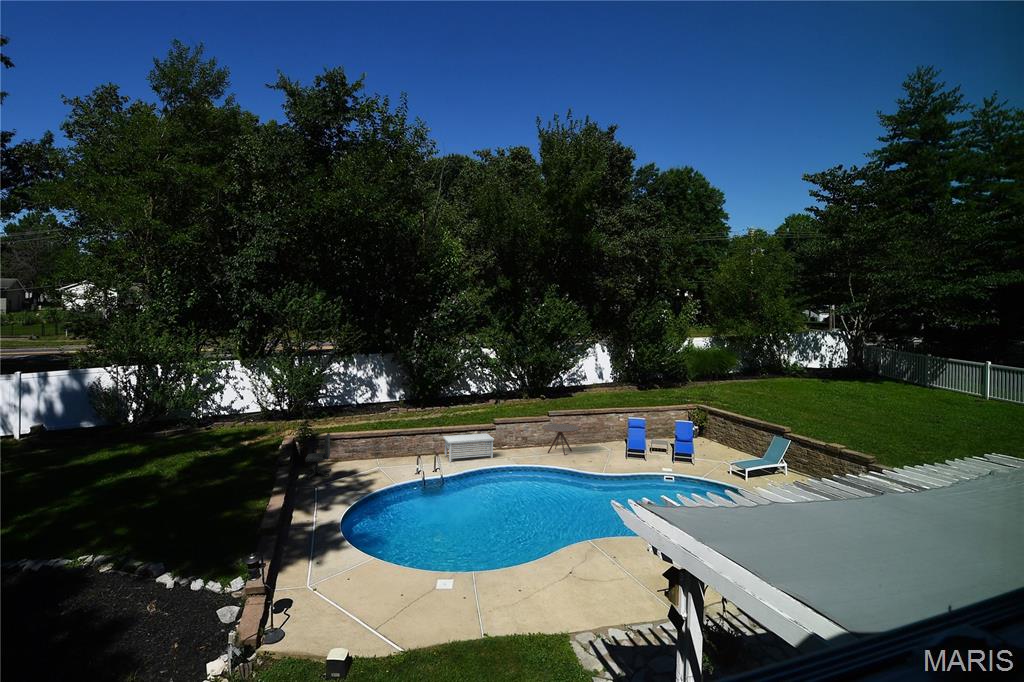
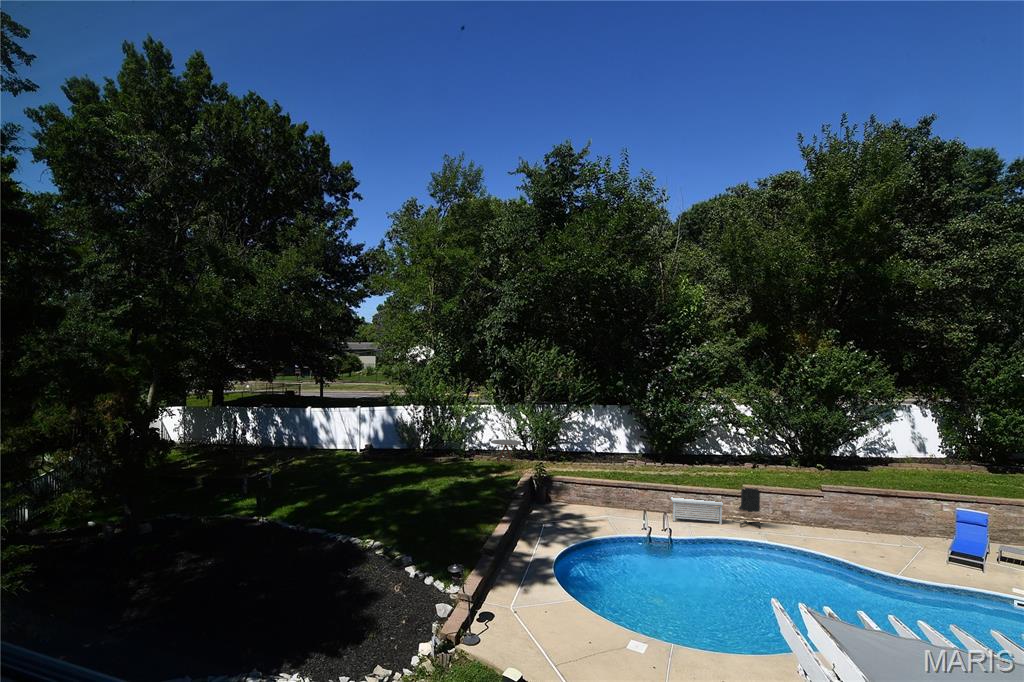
round table: present [542,424,579,455] -> present [491,440,521,464]
chair: present [300,433,331,479] -> present [732,488,762,528]

